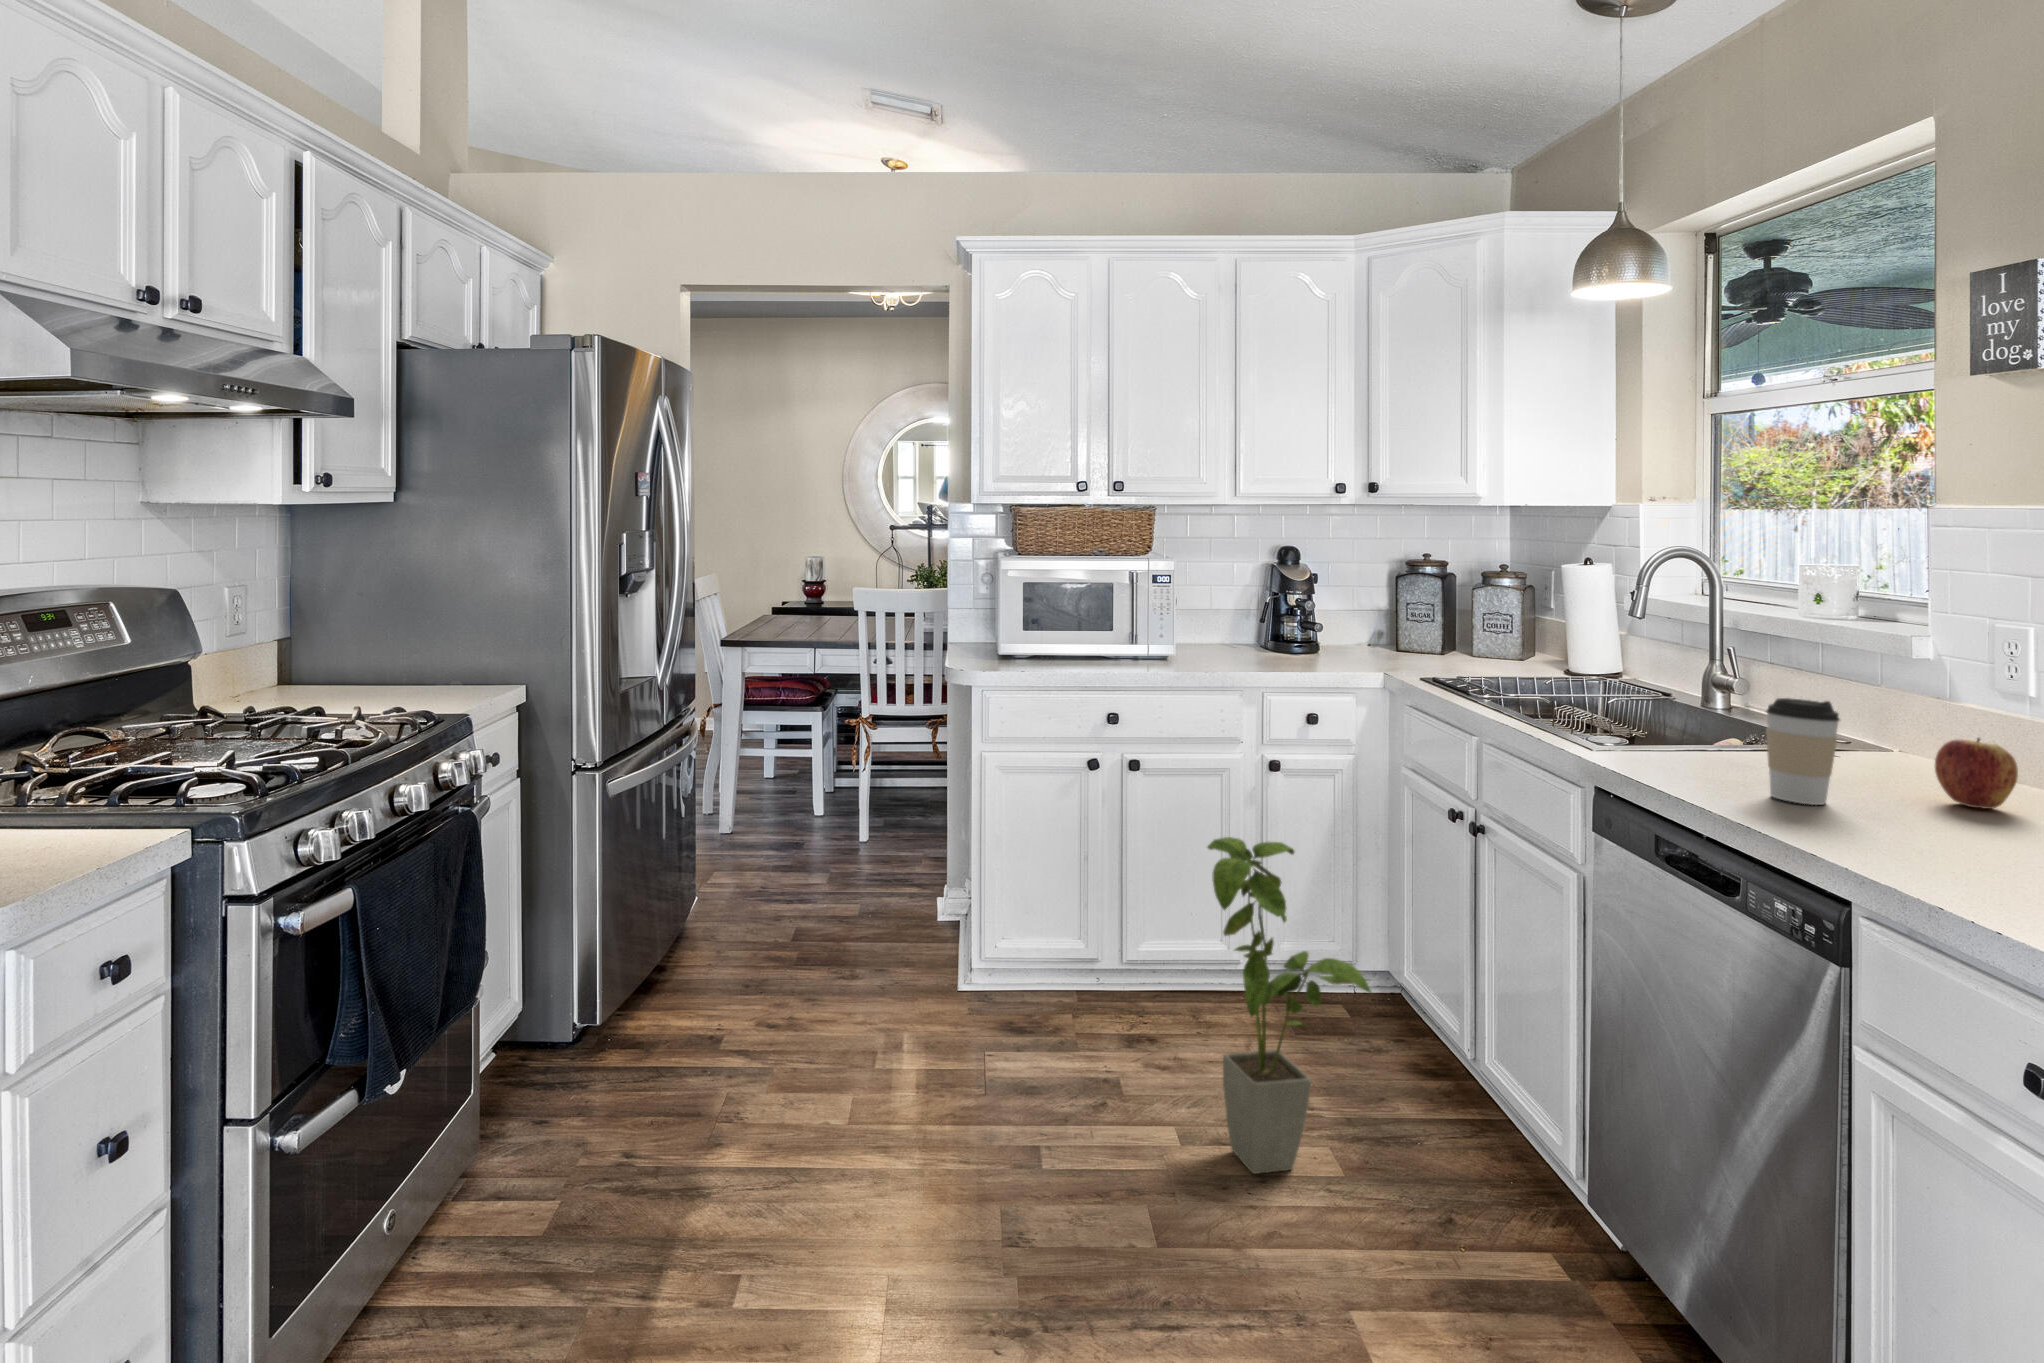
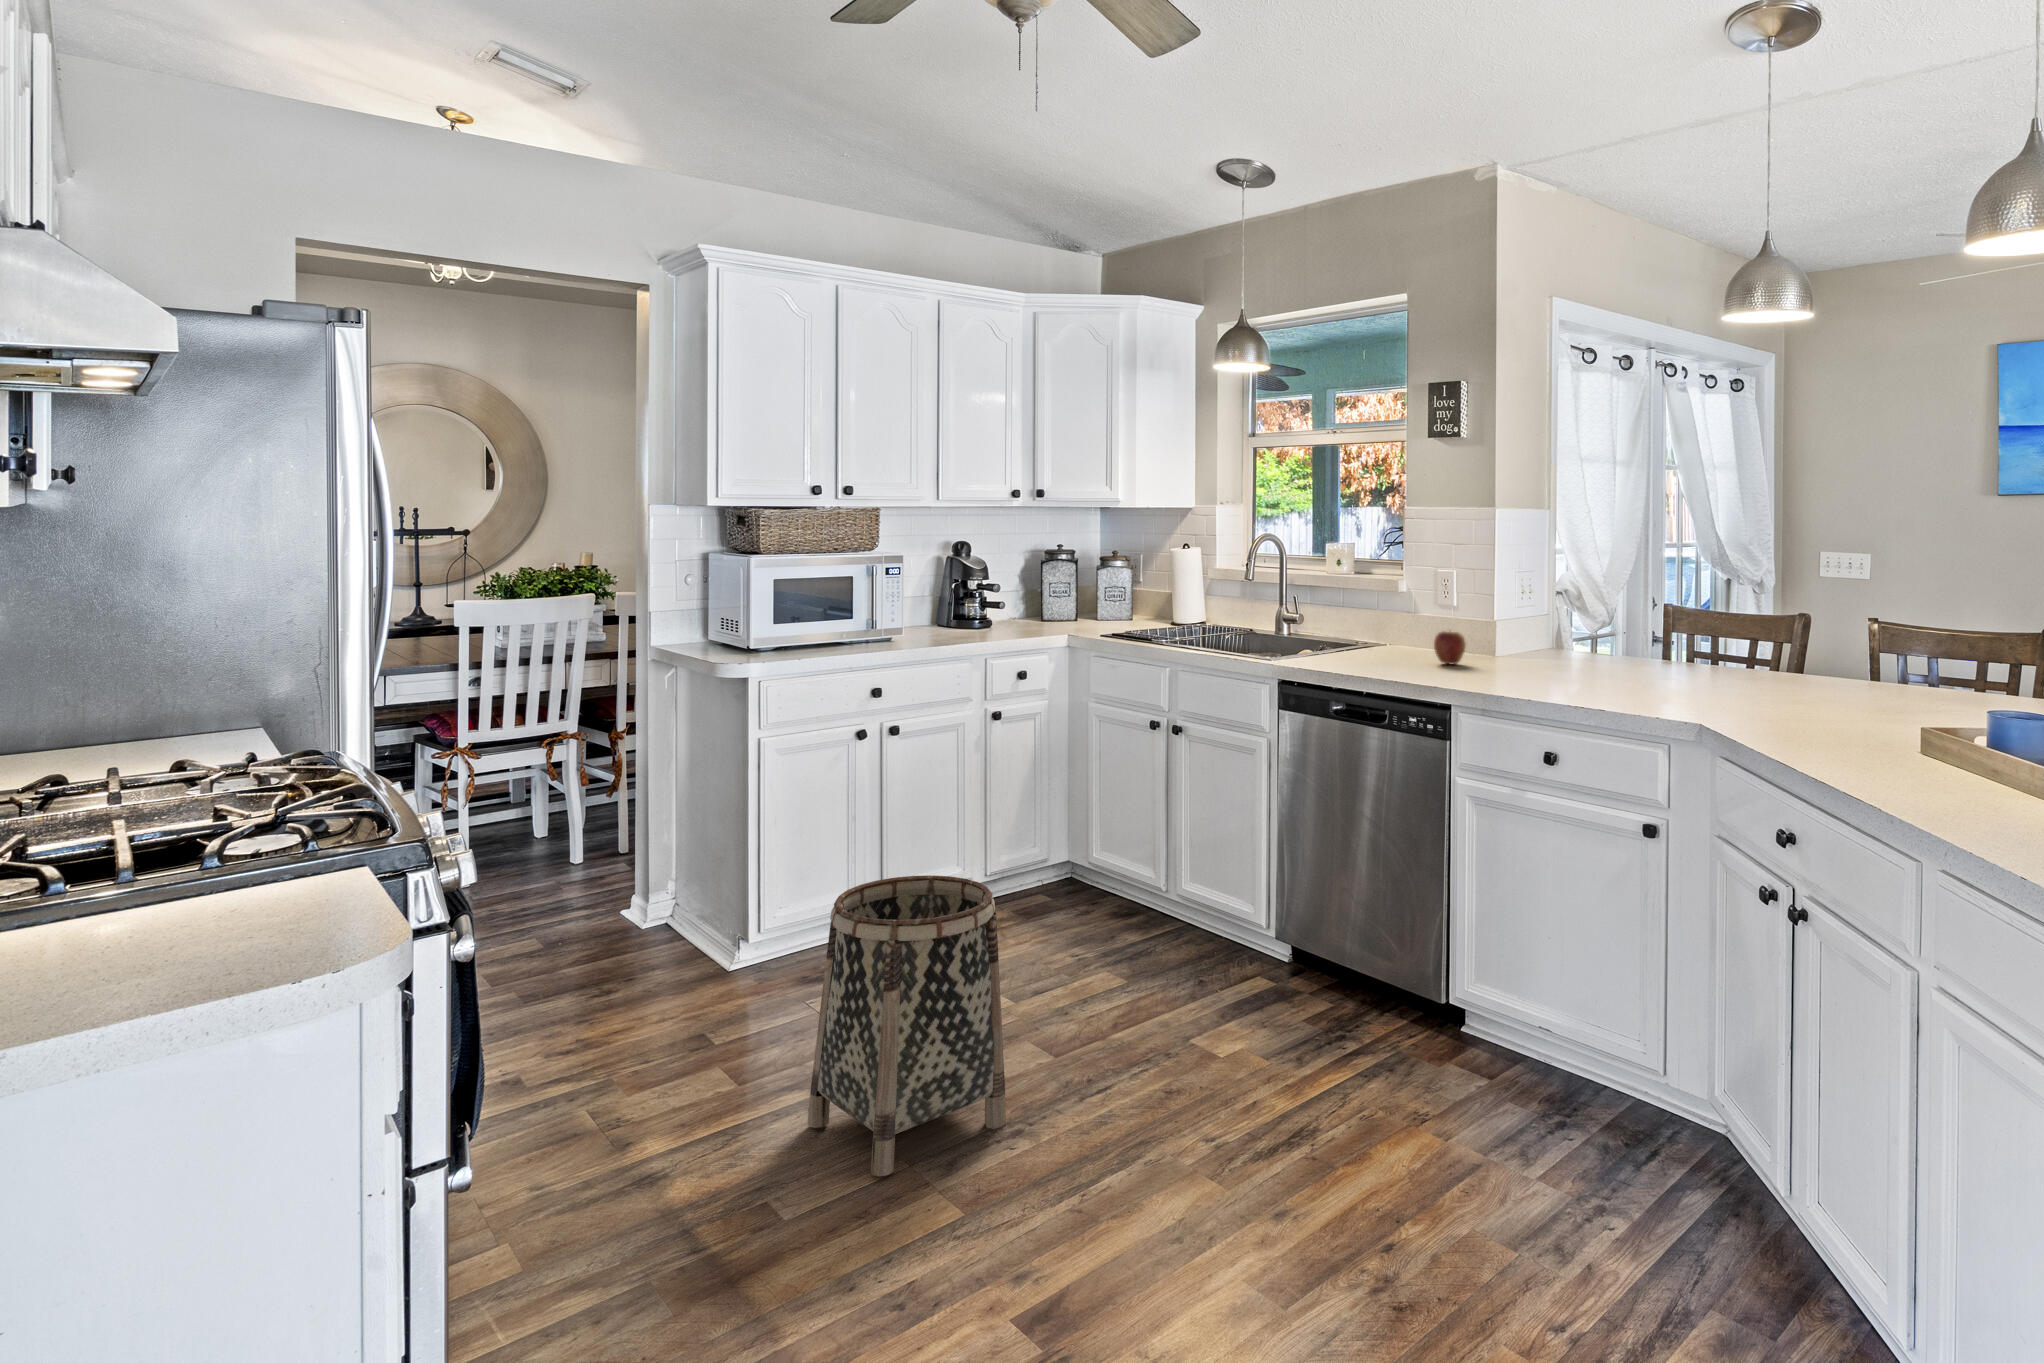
coffee cup: present [1766,698,1840,805] -> none [1375,617,1408,672]
house plant: present [1208,837,1371,1174] -> none [1035,756,1161,1001]
basket: none [841,942,1045,1315] -> present [808,875,1006,1176]

